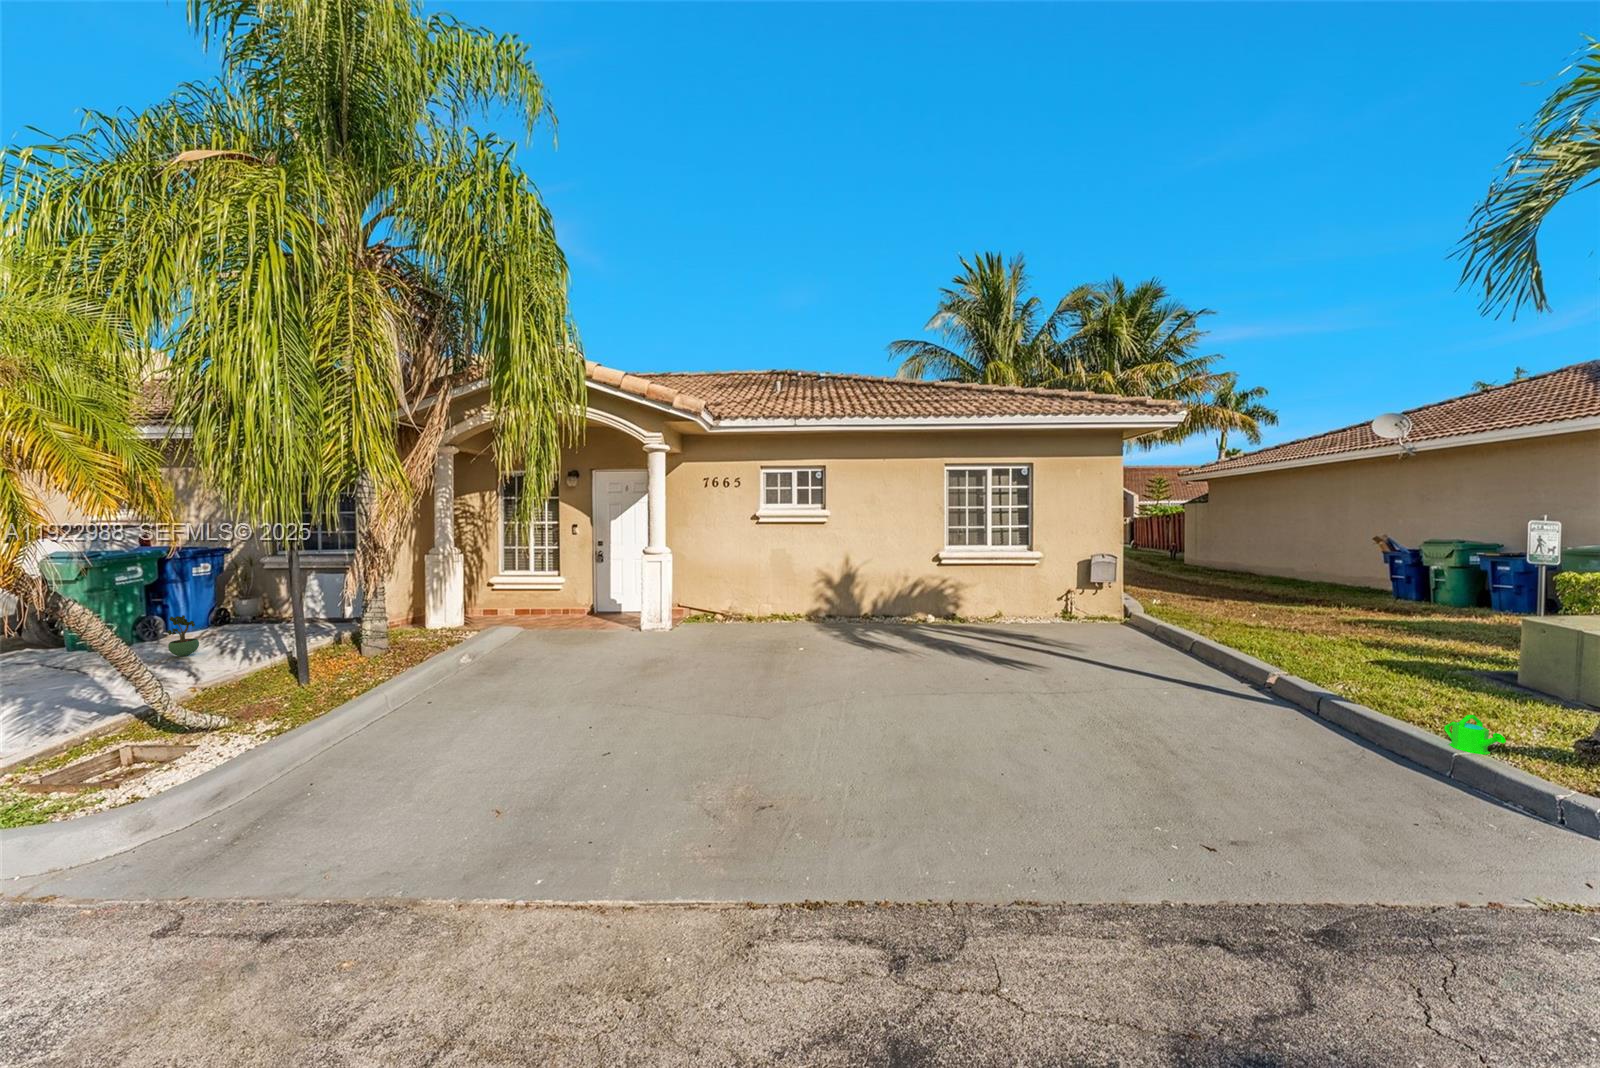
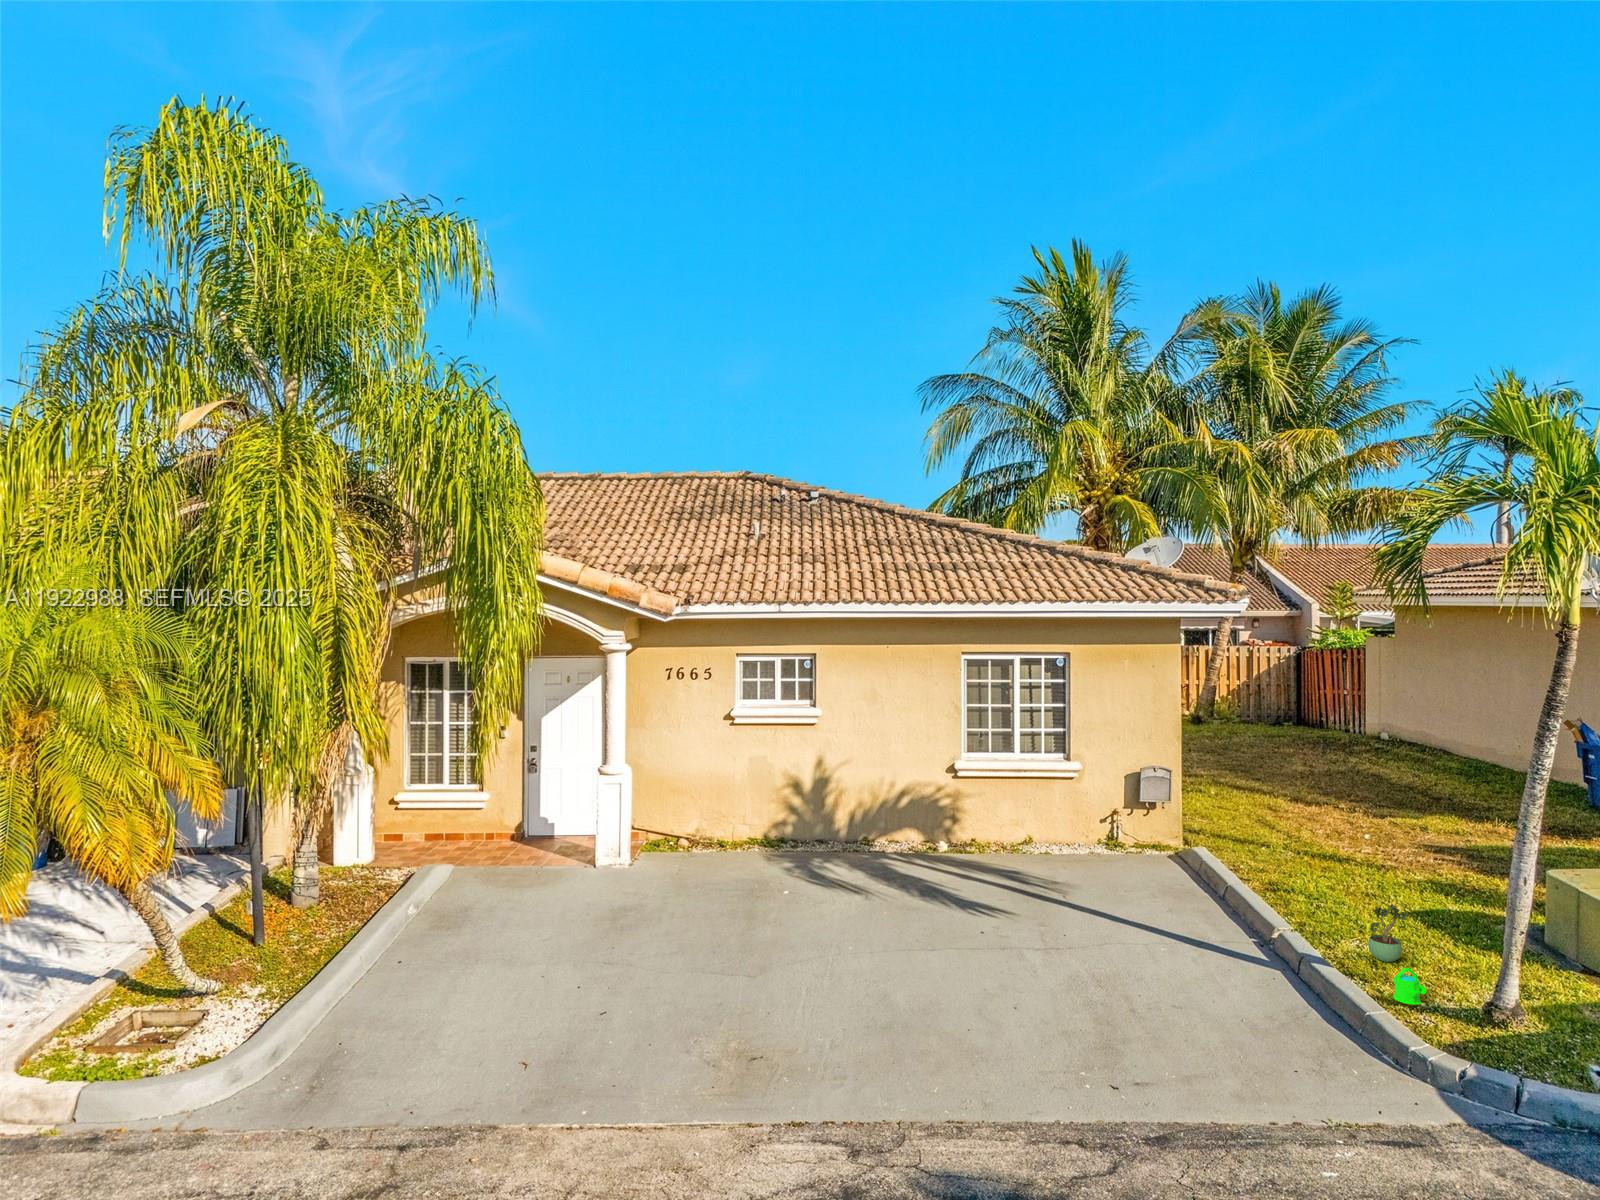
potted plant: present [167,615,199,656] -> present [1368,904,1409,962]

